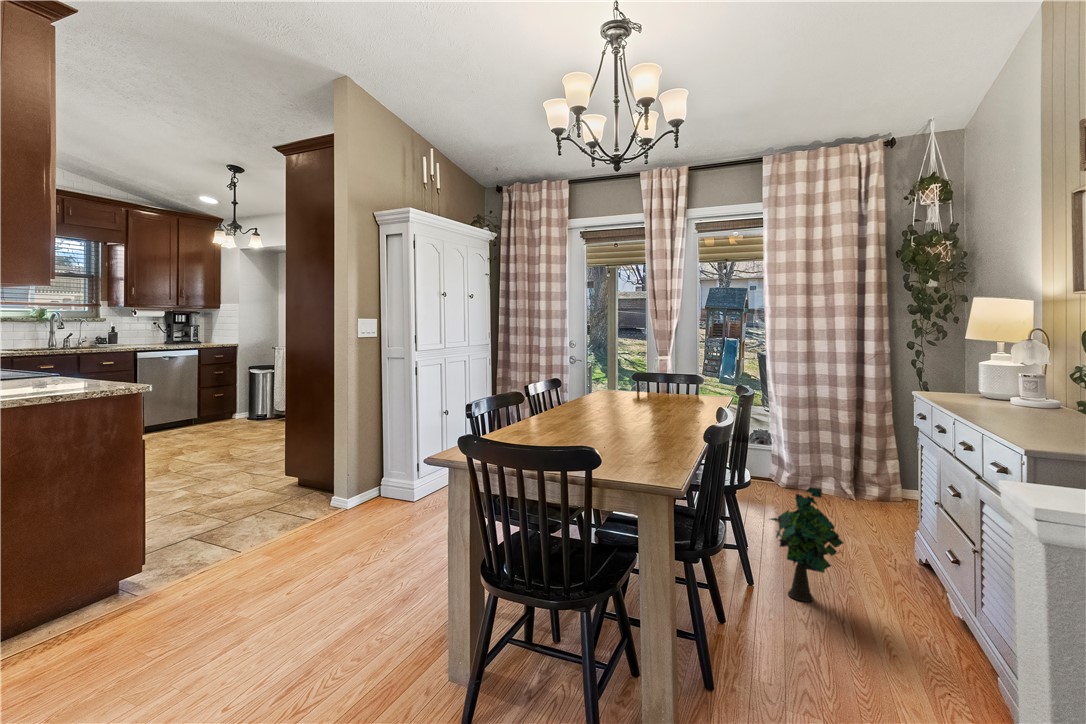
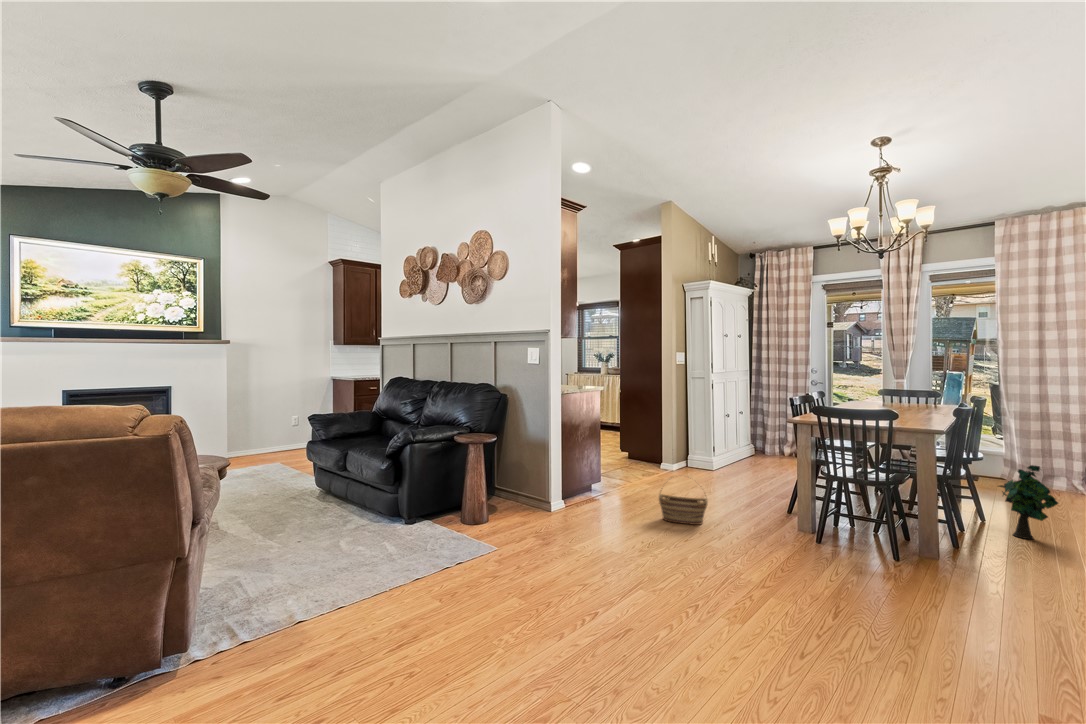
basket: none [181,577,292,689] -> present [659,488,708,525]

